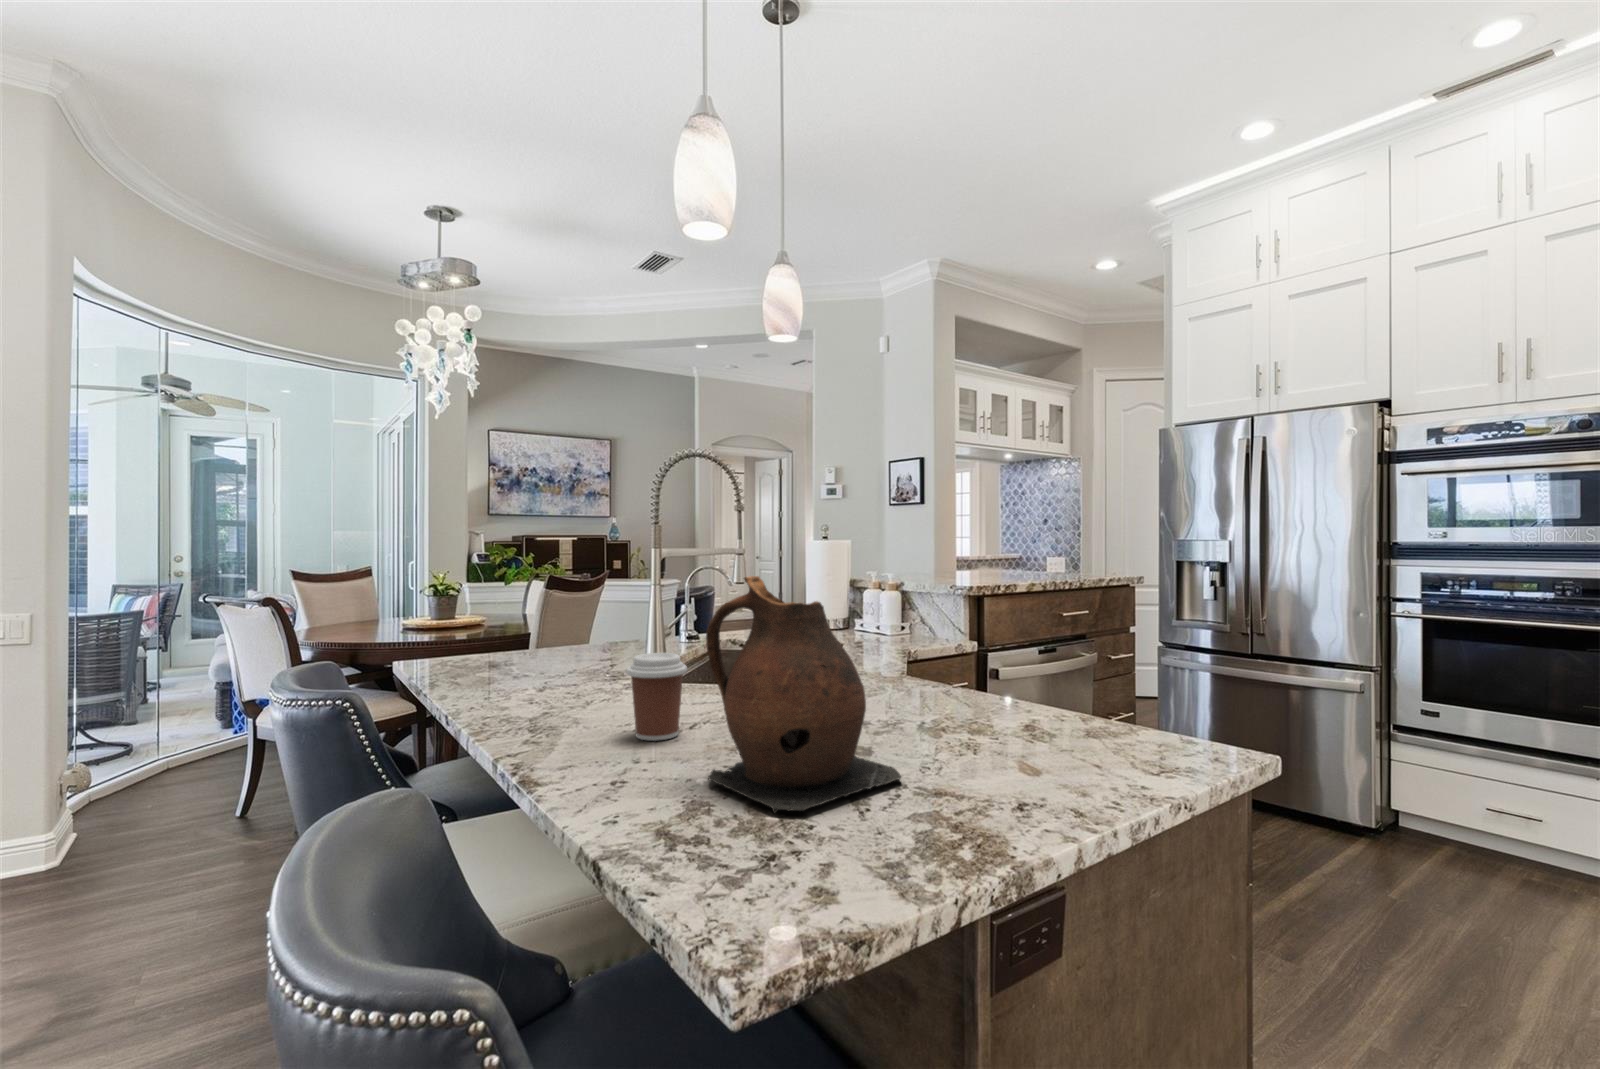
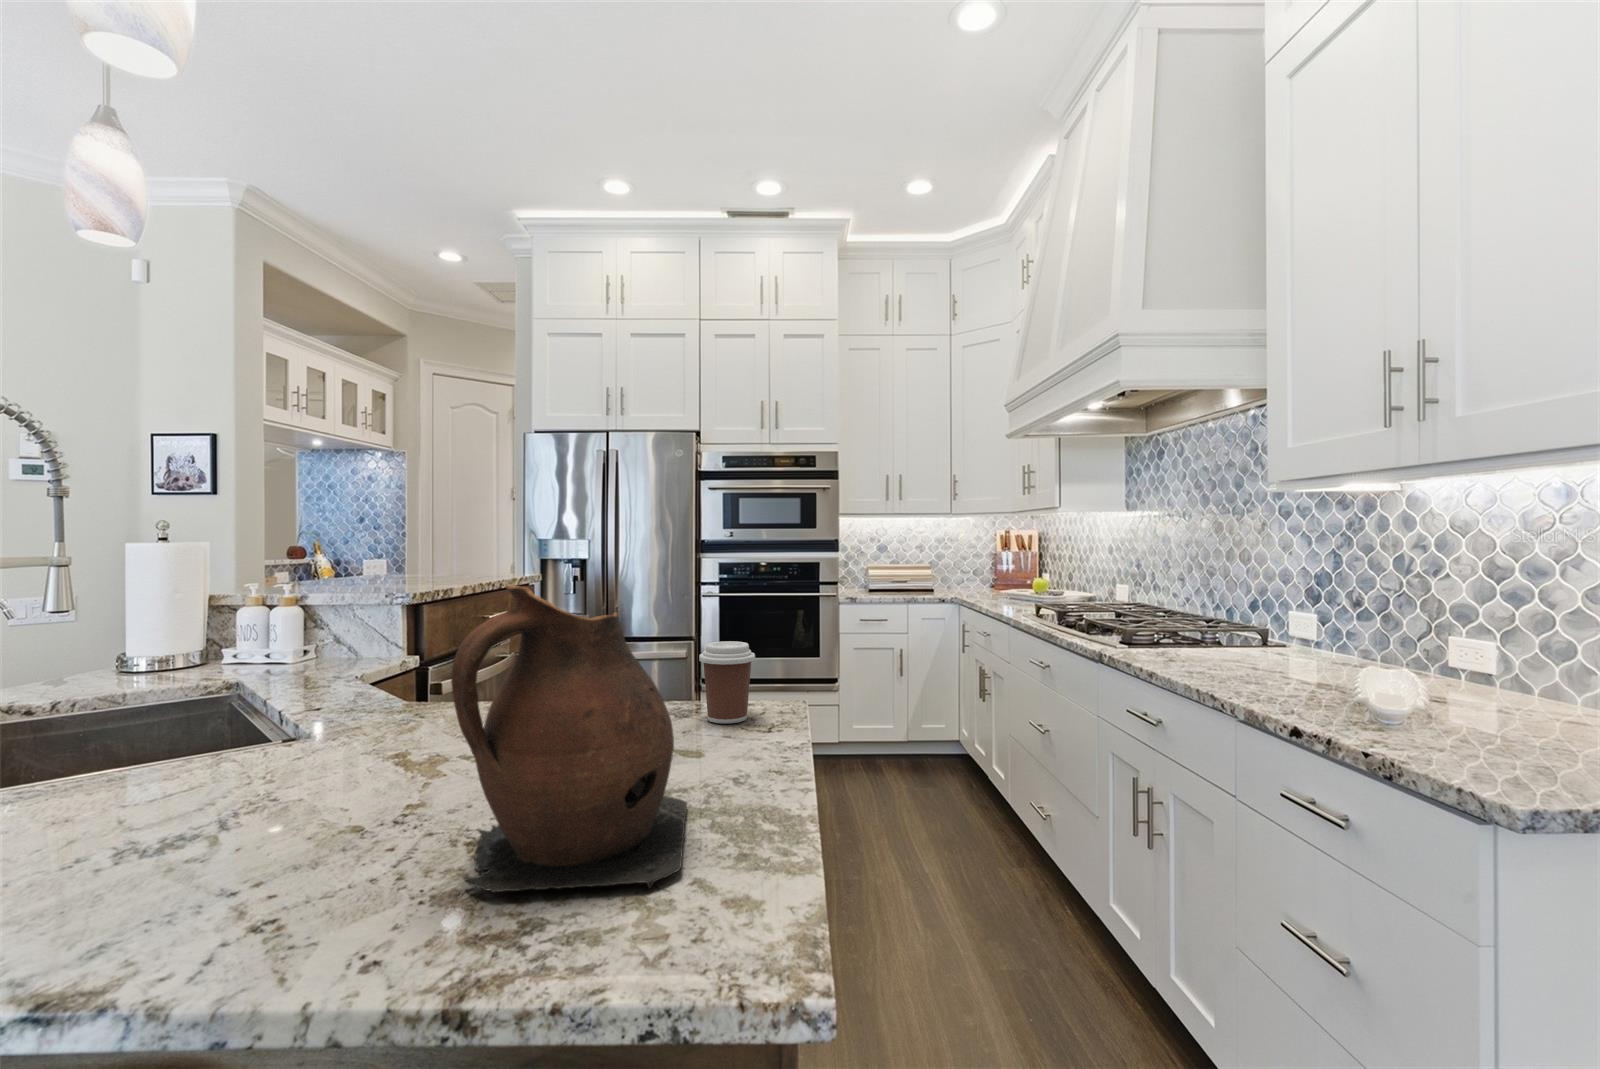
coffee cup: present [627,653,687,741] -> present [699,641,755,724]

